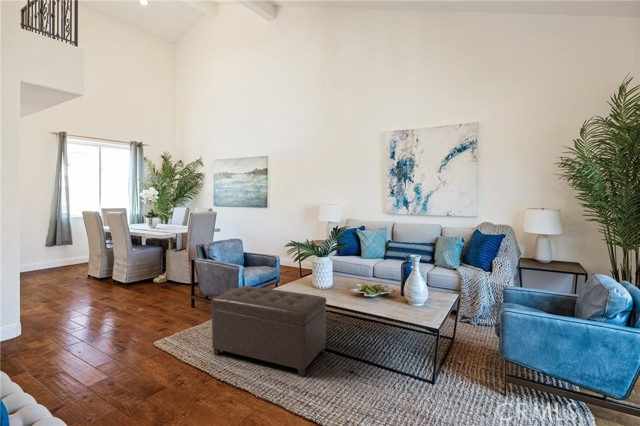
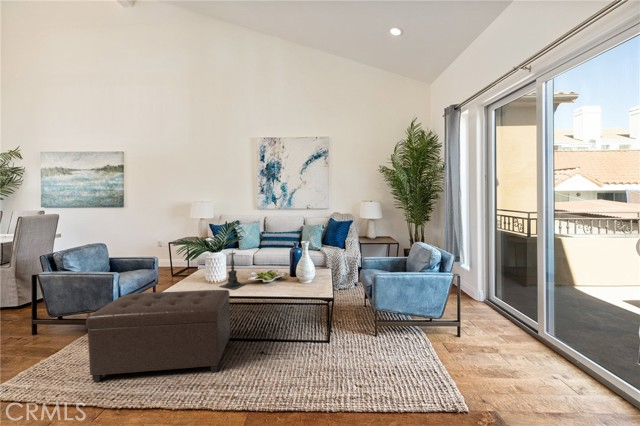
candle holder: none [320,254,347,298] -> present [220,252,245,290]

